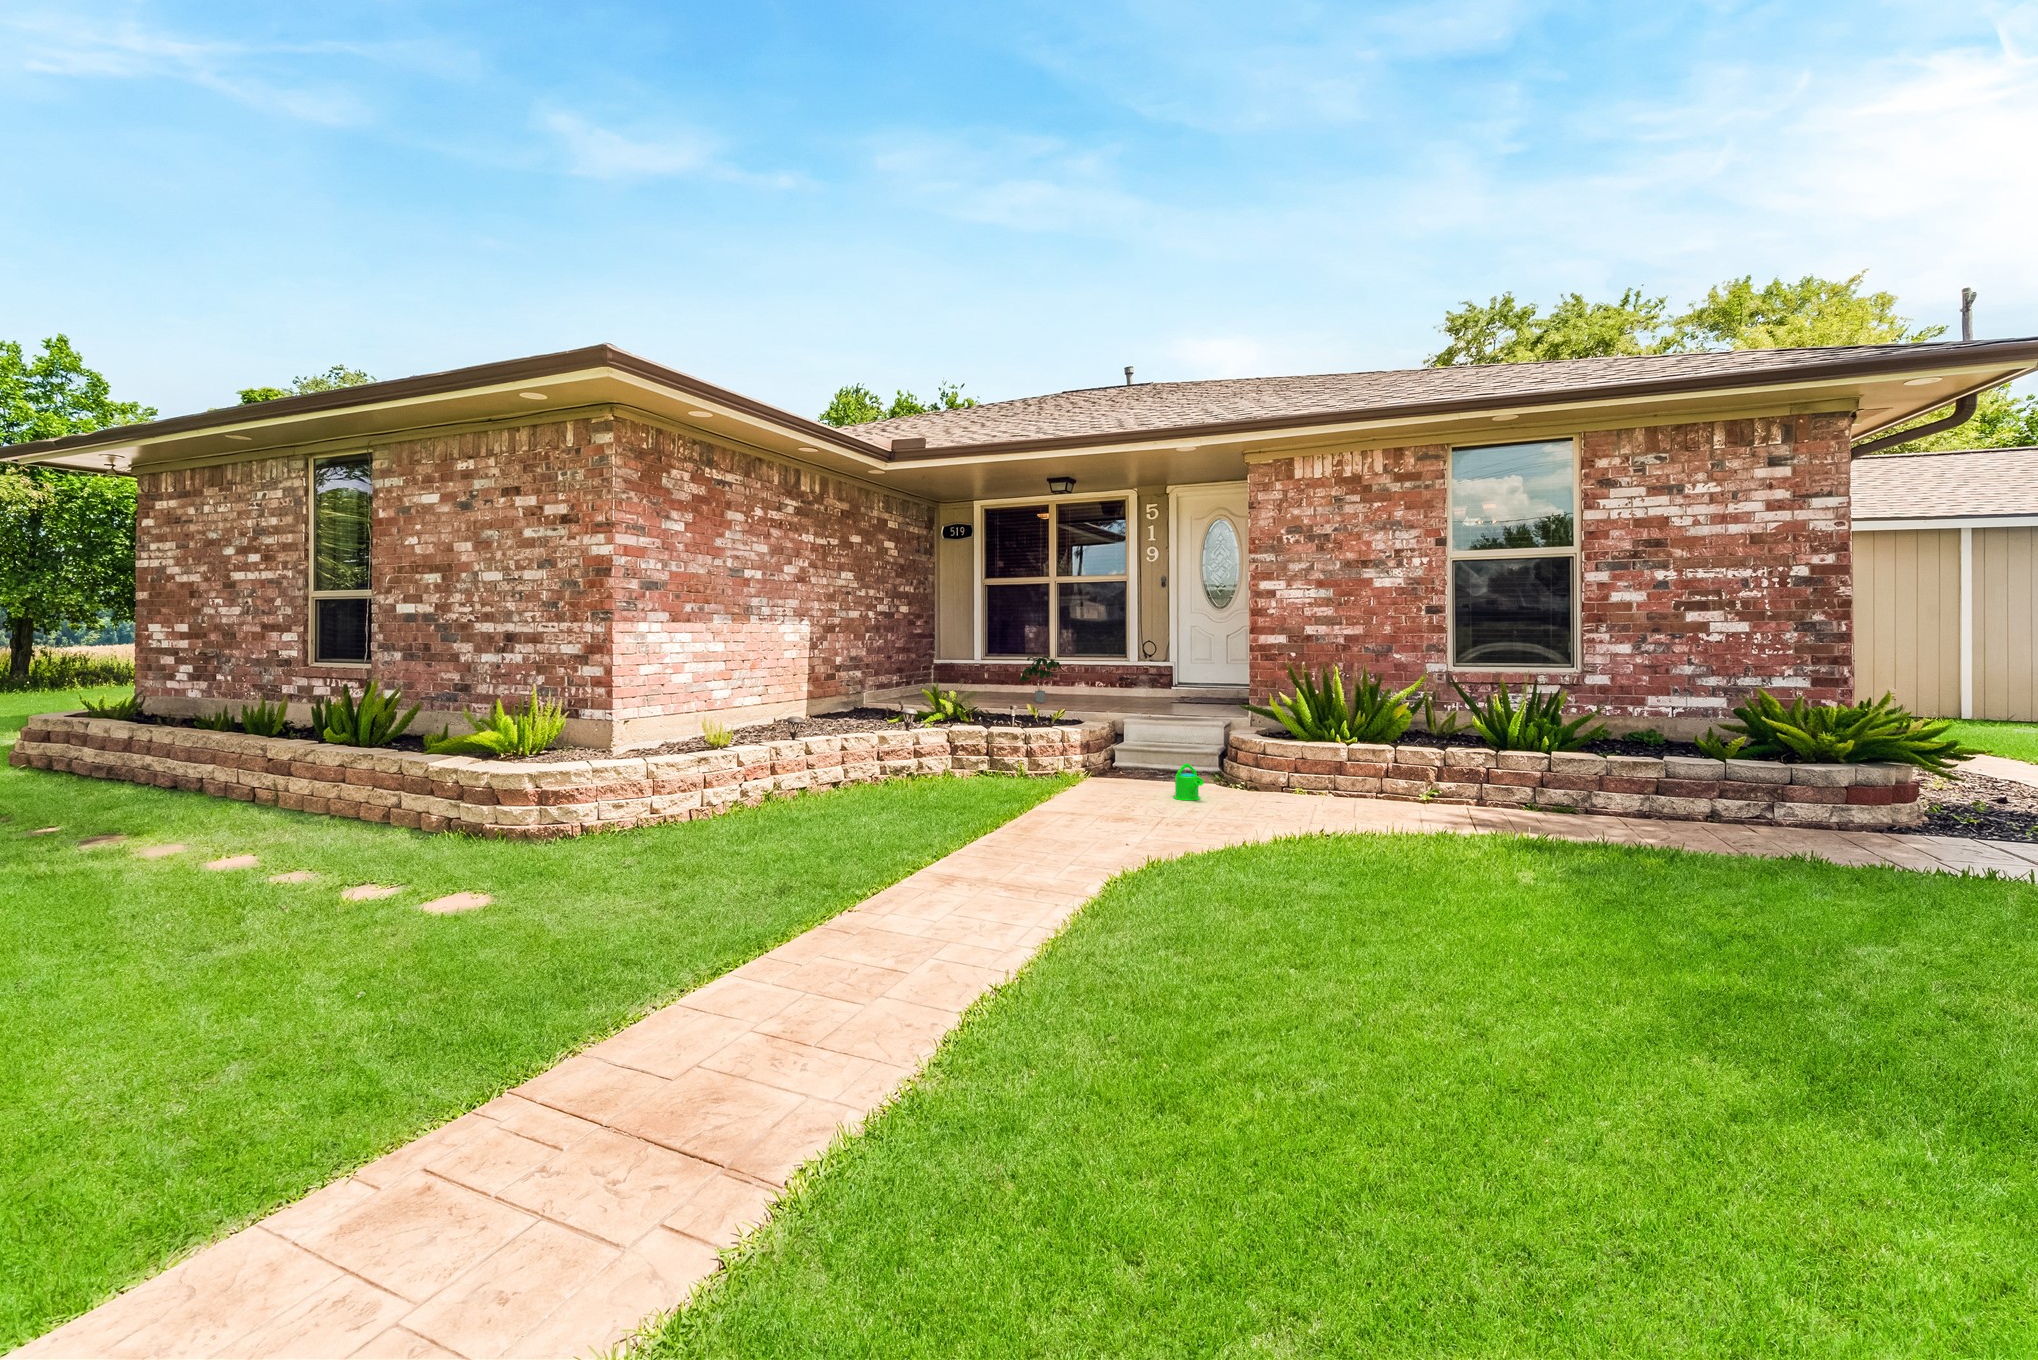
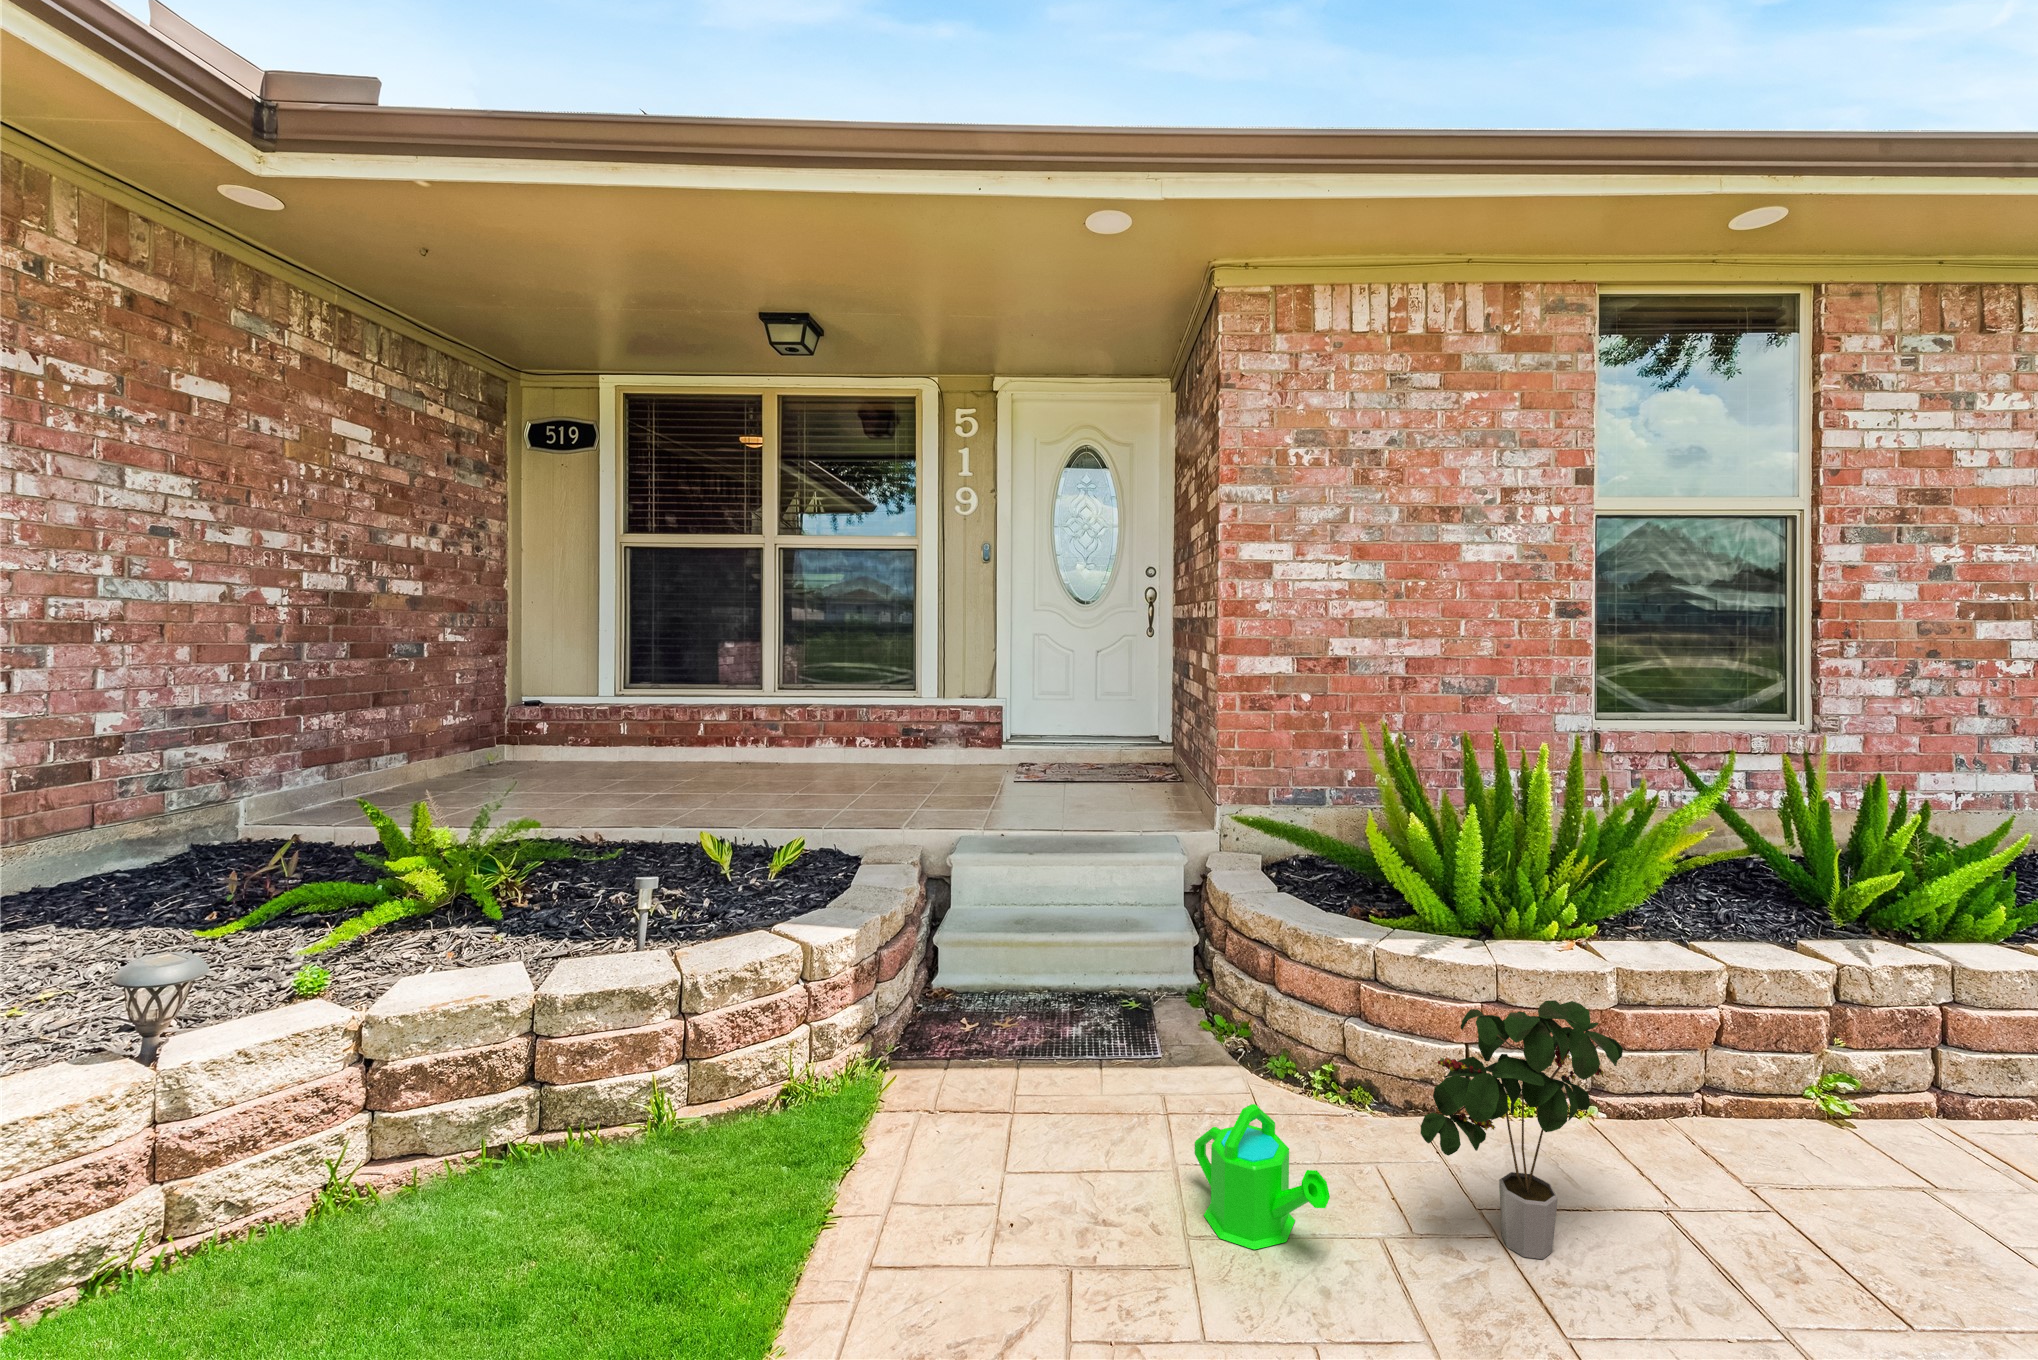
potted plant: present [1018,656,1061,703] -> present [1420,1000,1623,1259]

